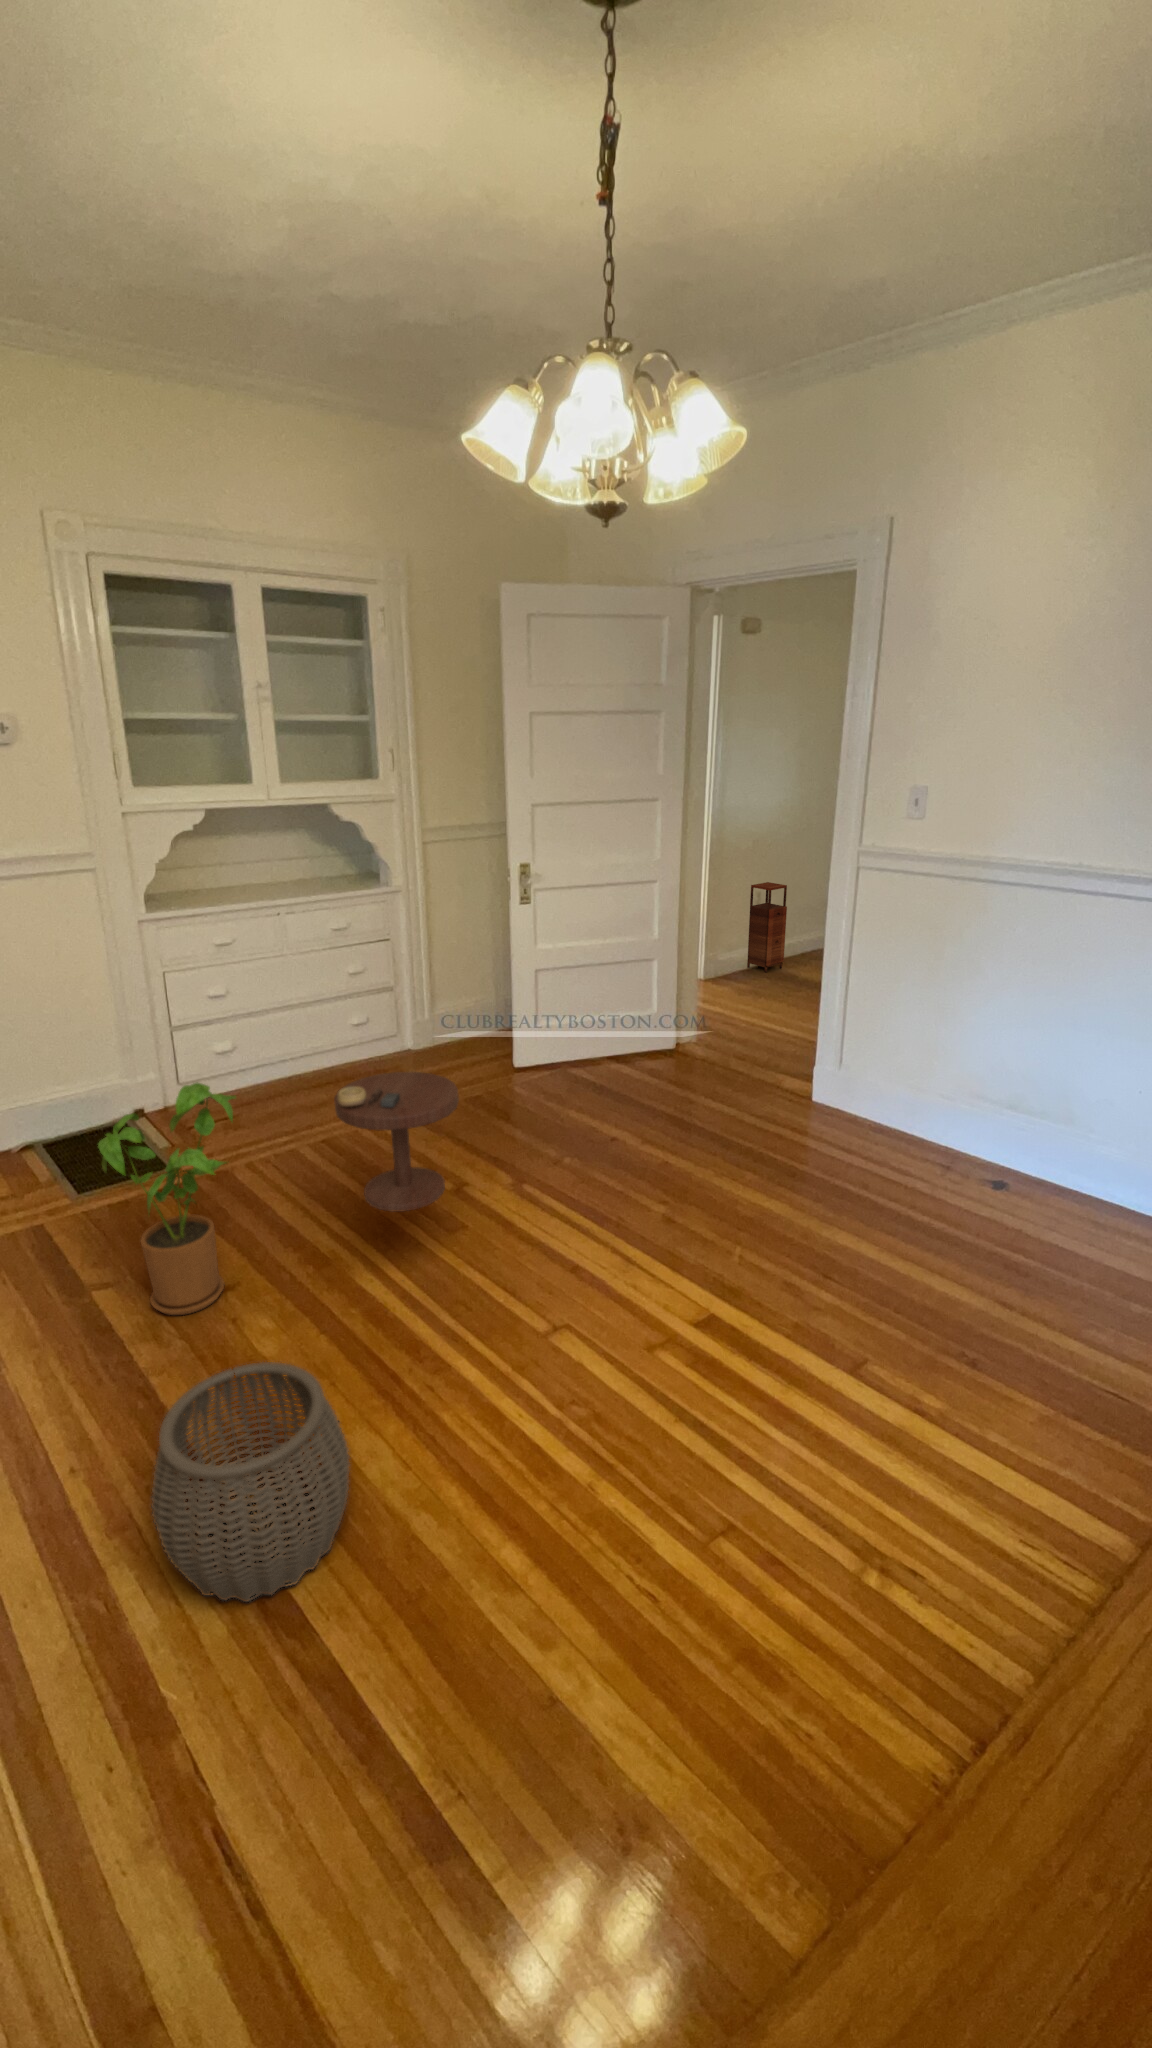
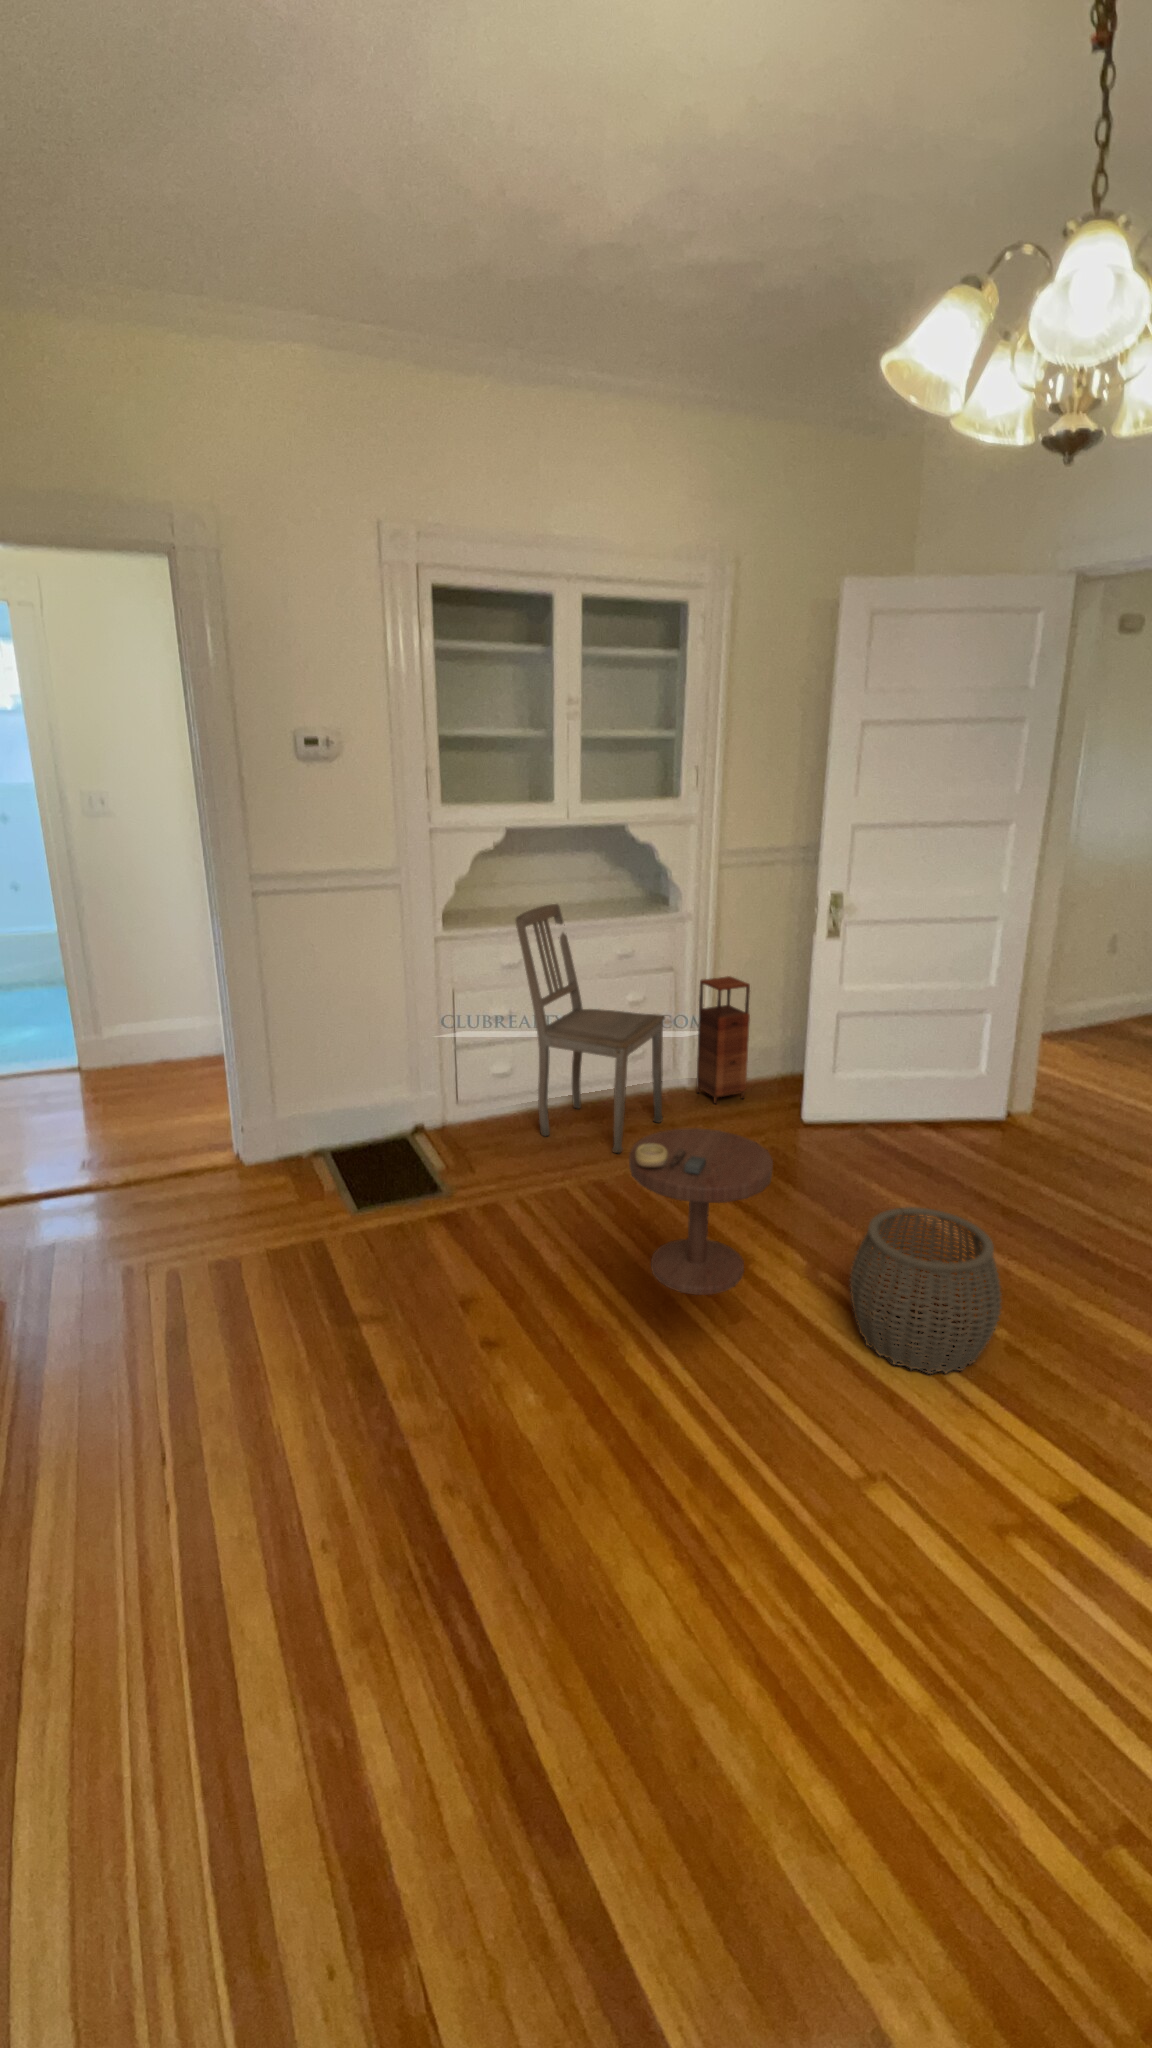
storage cabinet: present [747,882,787,972] -> present [696,976,750,1104]
dining chair: none [221,884,388,1115] -> present [516,904,665,1153]
house plant: present [98,1082,236,1315] -> none [381,1116,522,1367]
woven basket: present [151,1362,350,1602] -> present [850,1207,1002,1374]

